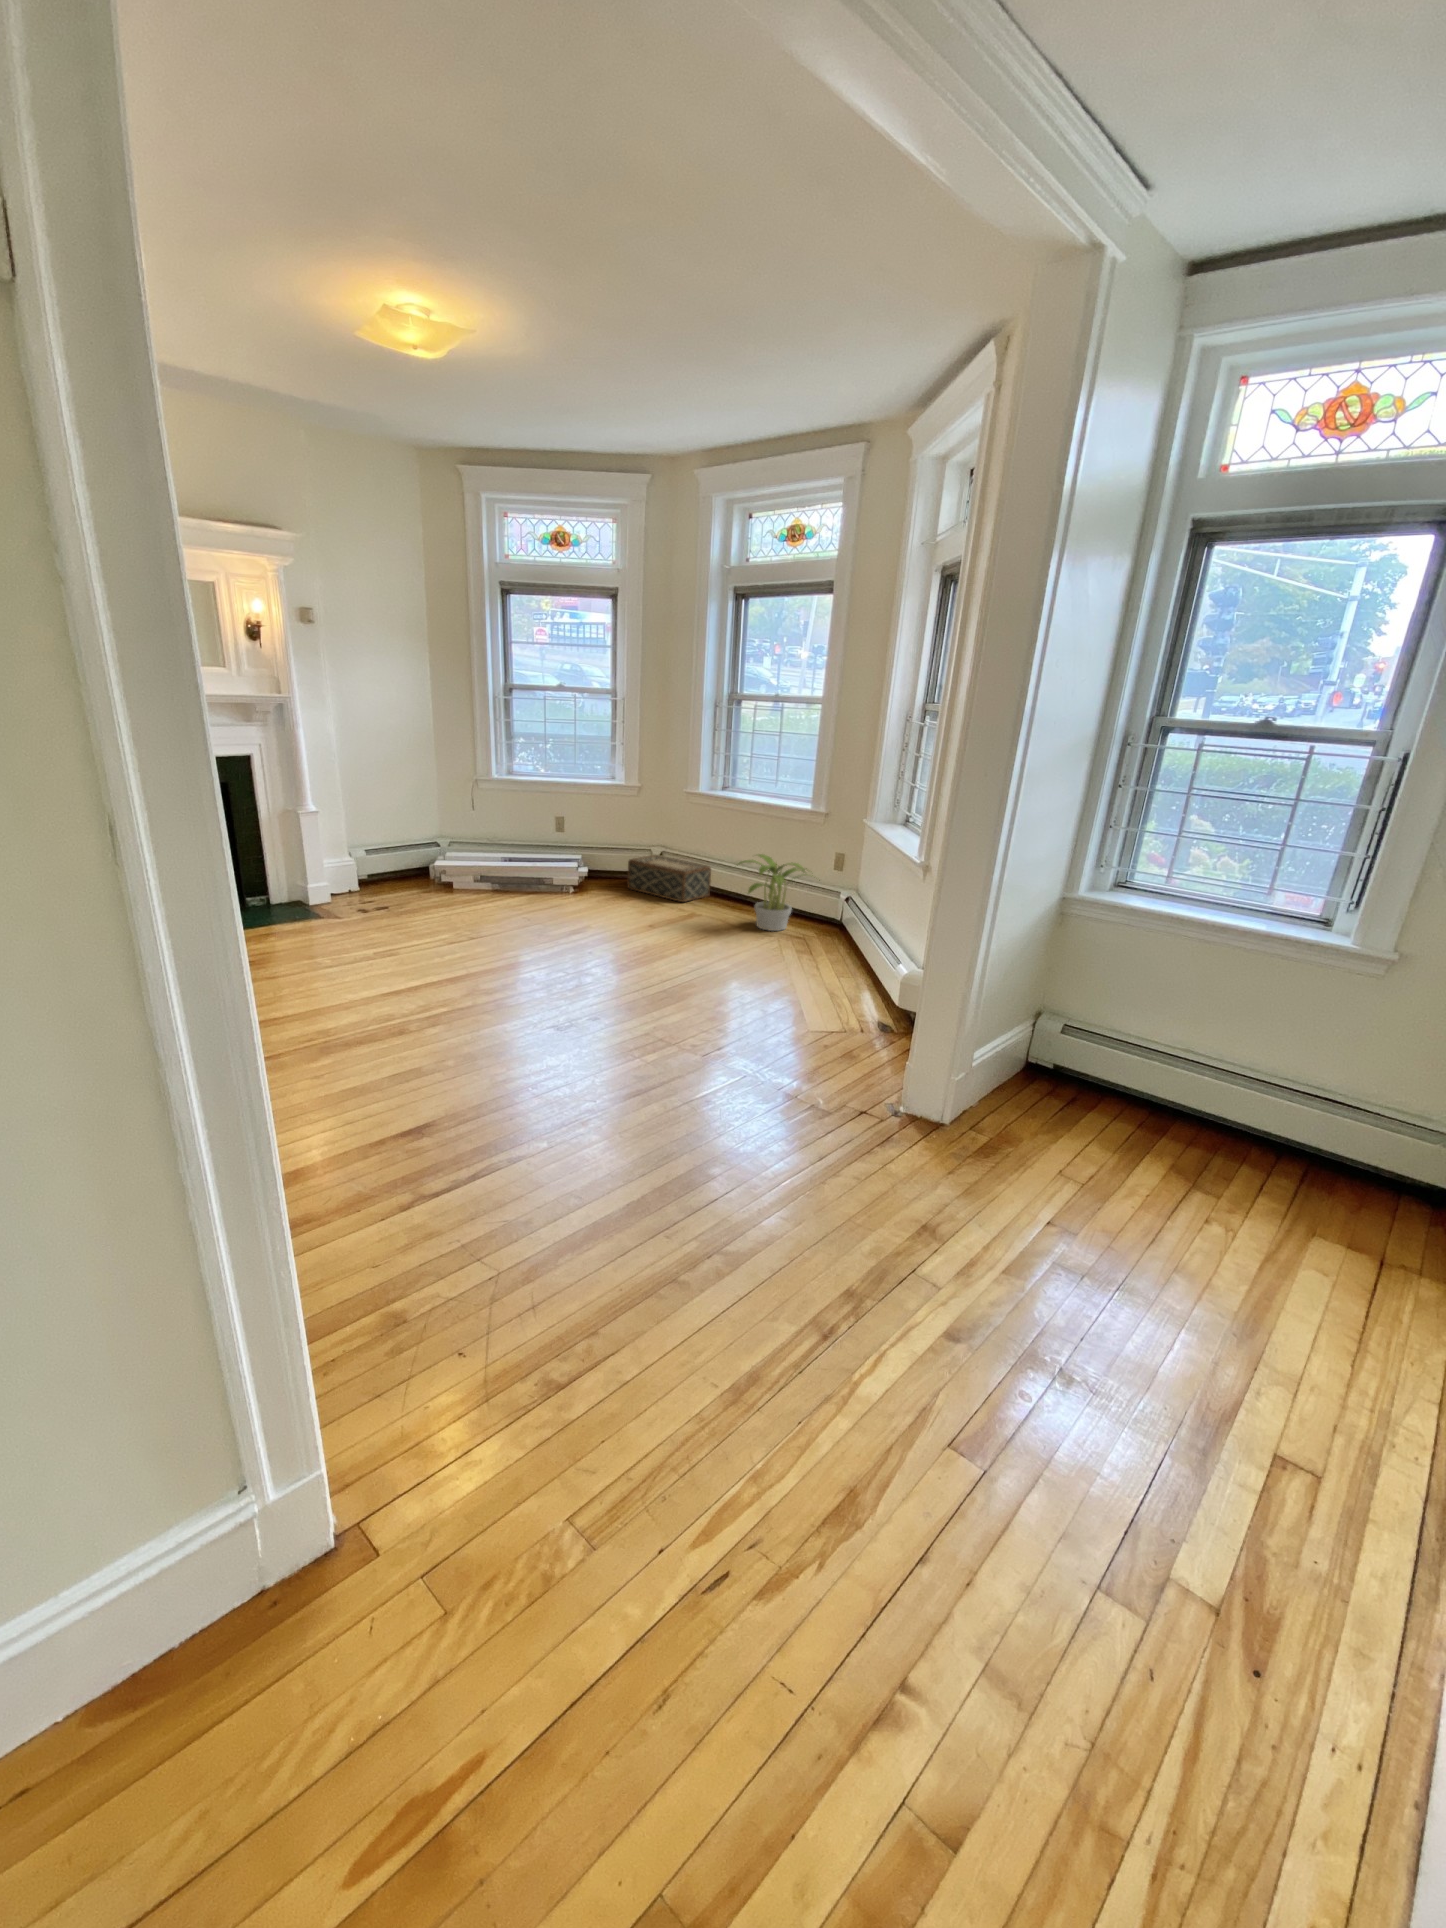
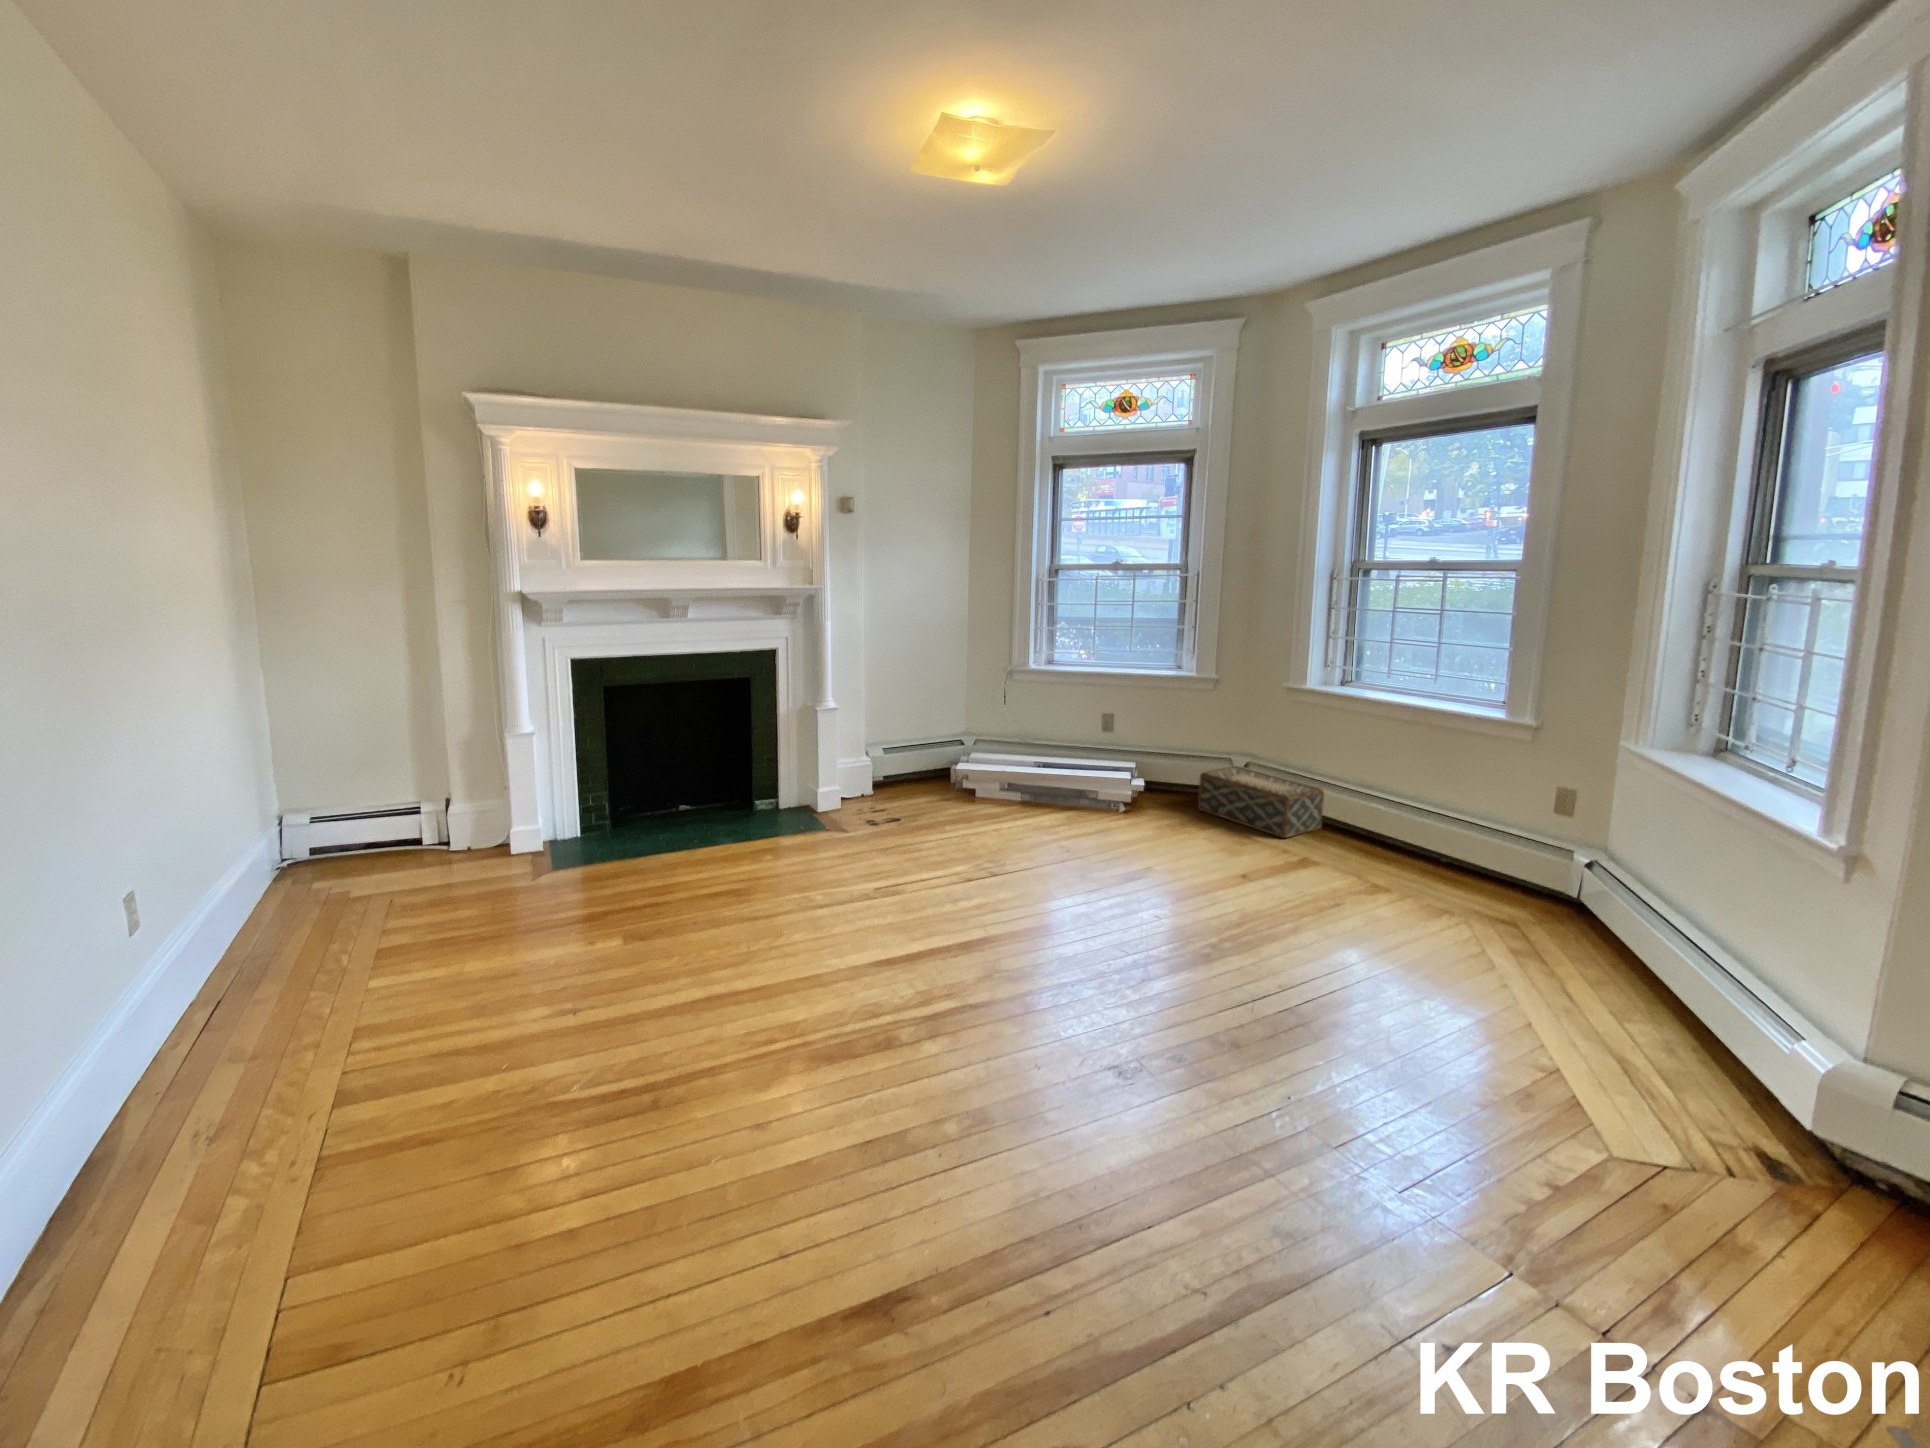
potted plant: present [739,854,813,931] -> none [1383,783,1540,905]

